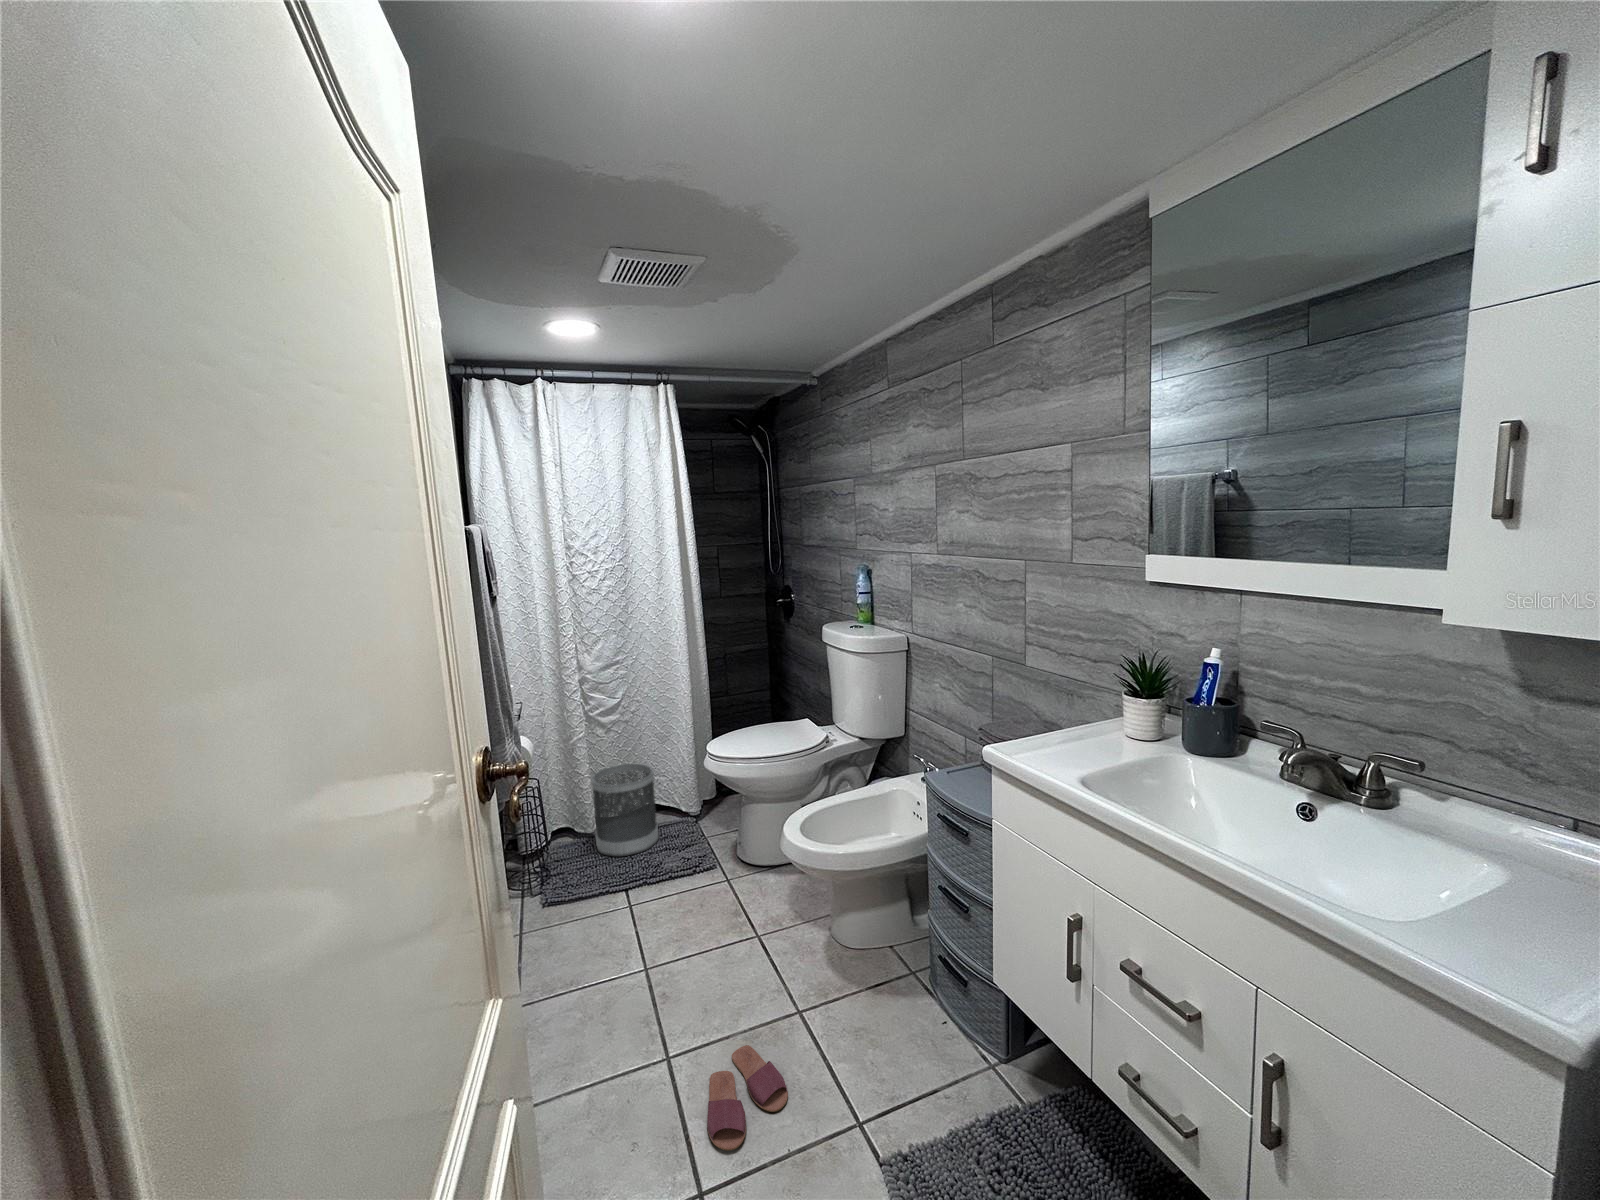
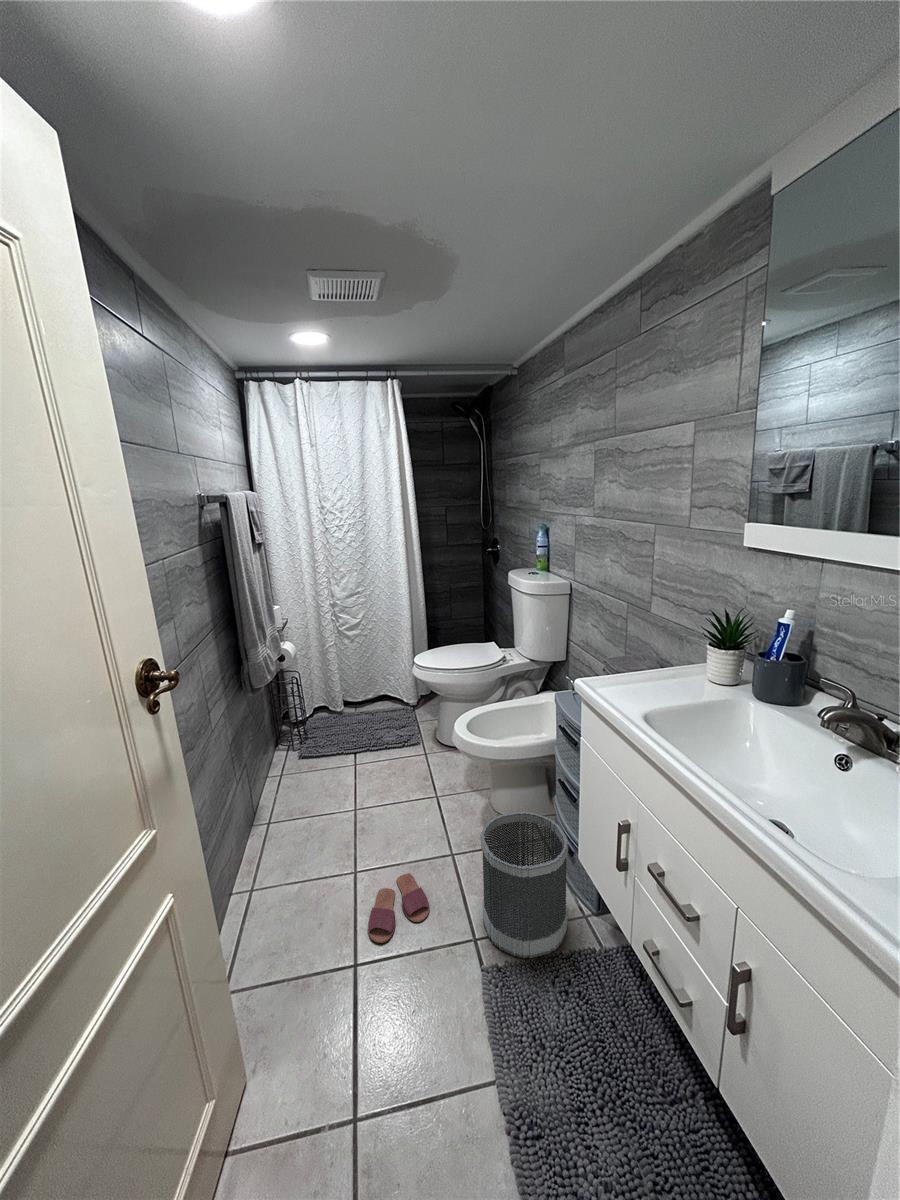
wastebasket: present [591,764,658,856] -> present [481,812,568,958]

